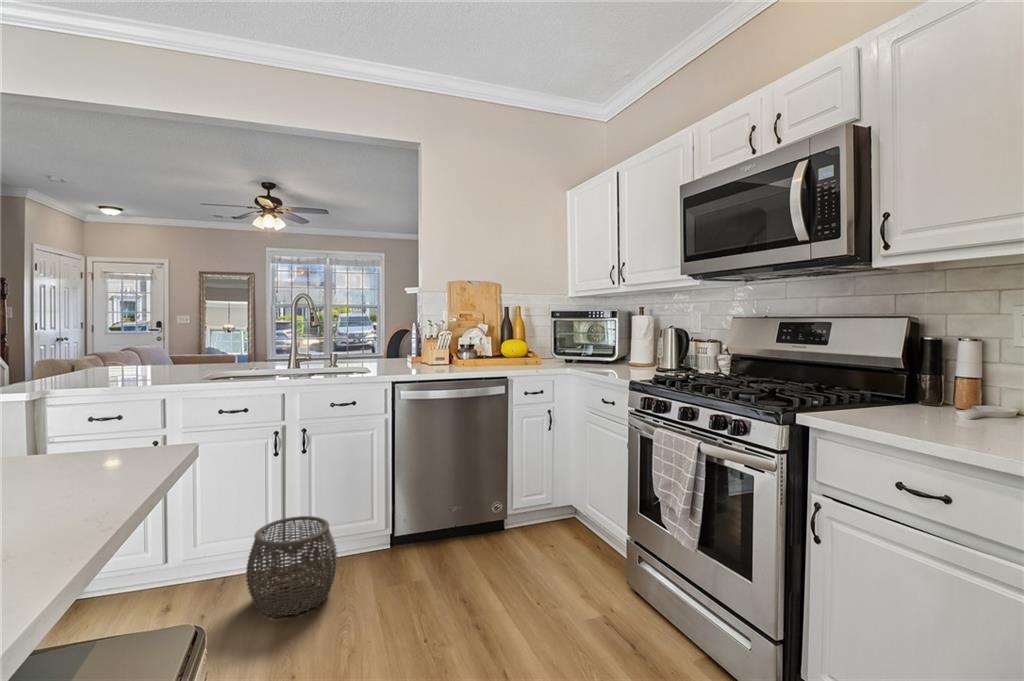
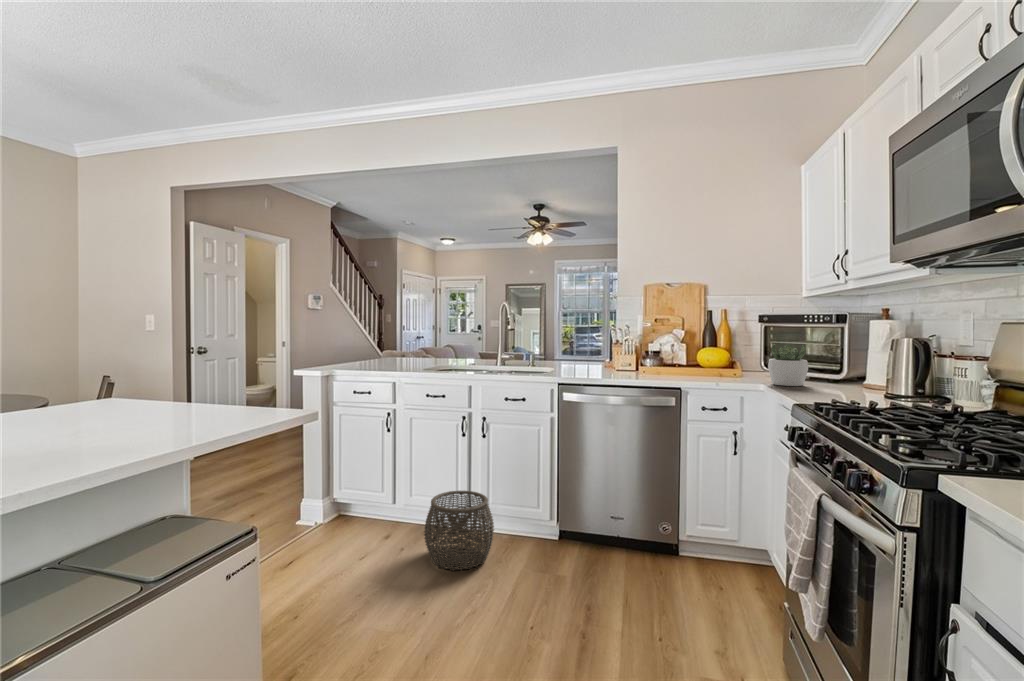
succulent plant: none [578,334,607,368] -> present [768,344,808,386]

